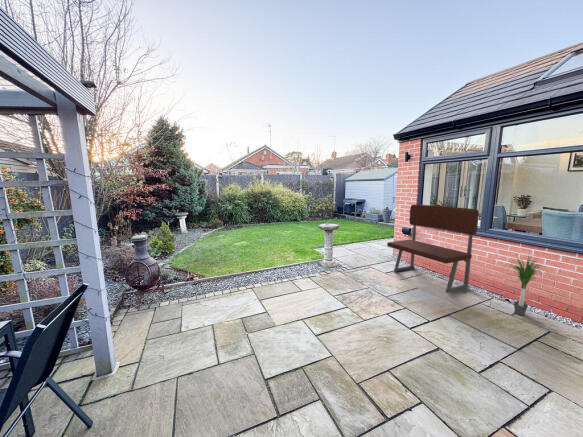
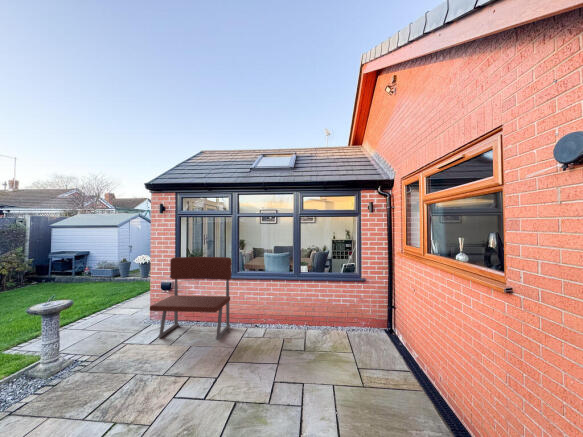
potted plant: present [510,257,541,315] -> none [250,285,281,336]

